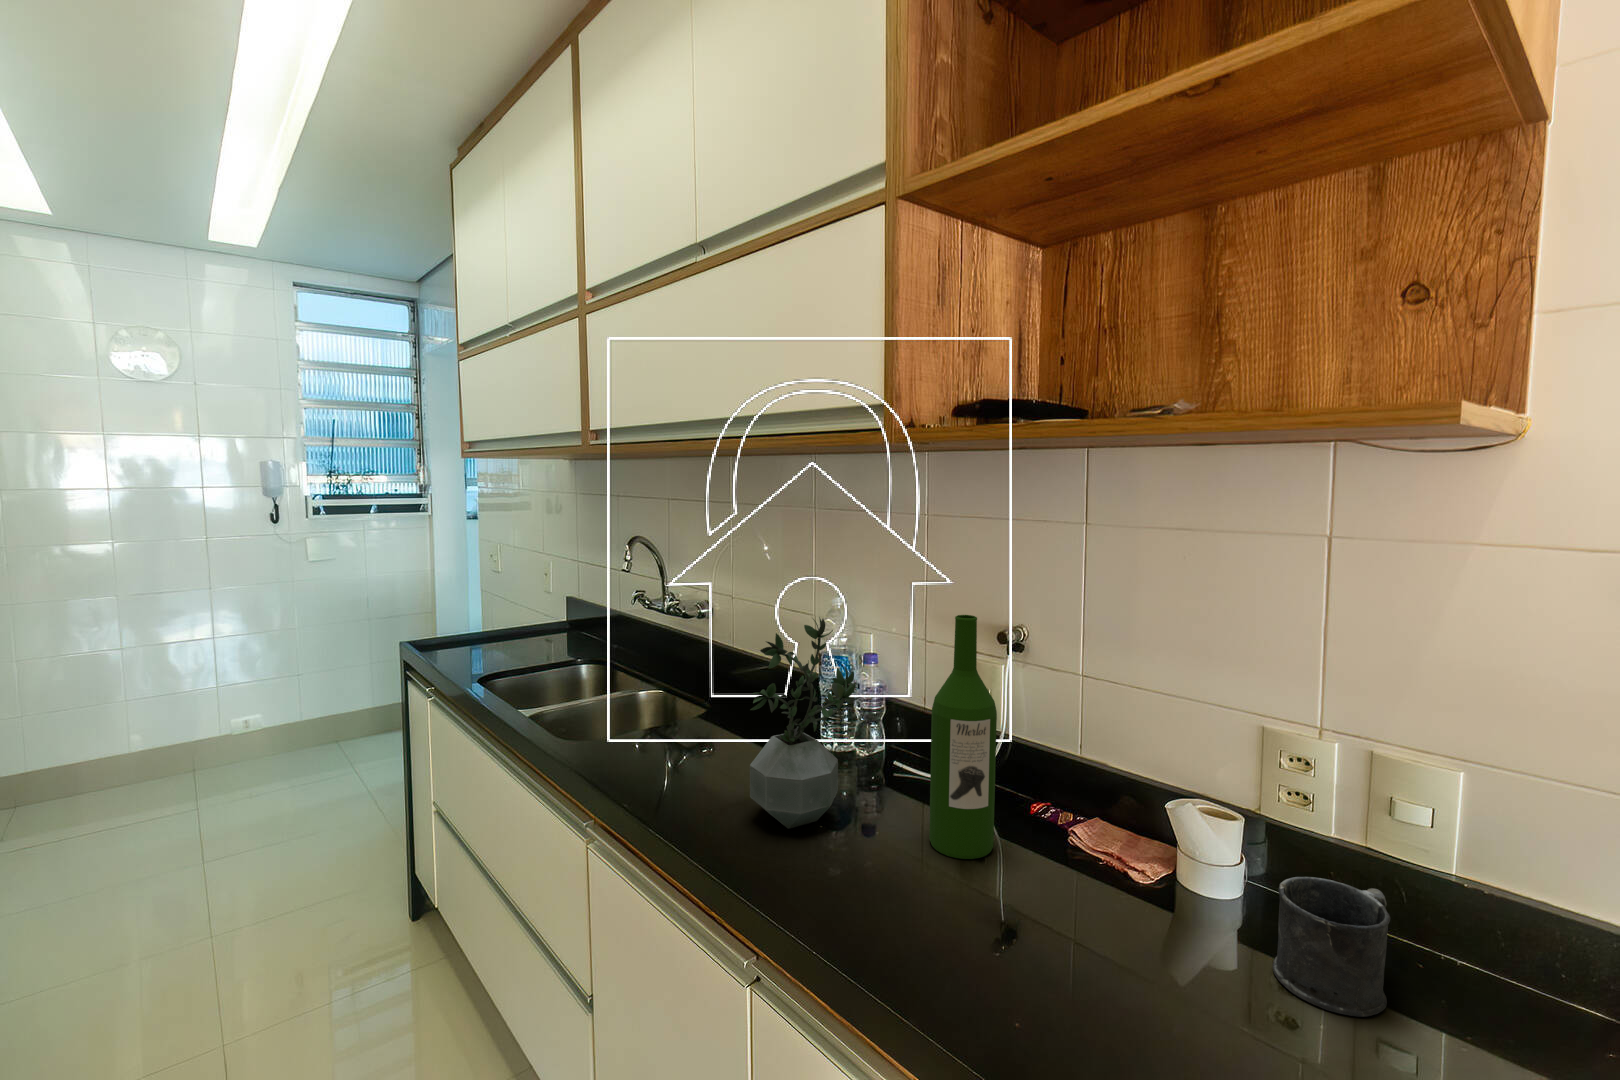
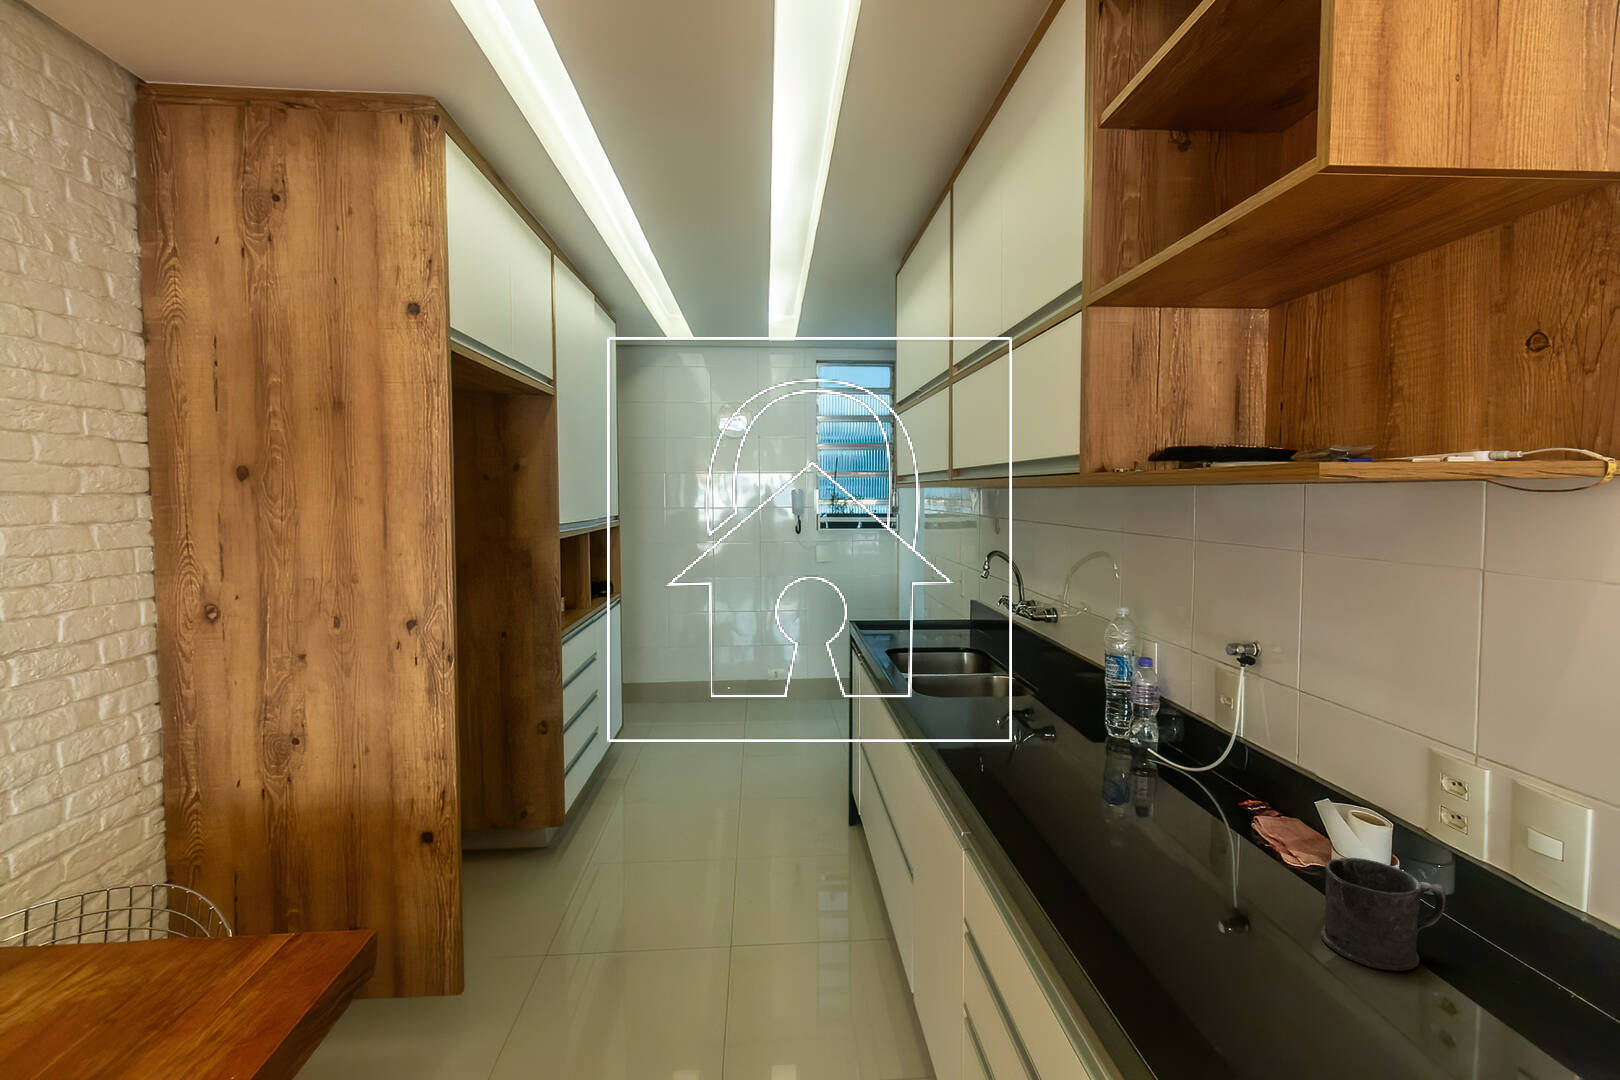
wine bottle: present [929,615,997,859] -> none [1124,620,1182,816]
potted plant: present [750,617,860,829] -> none [997,615,1095,770]

